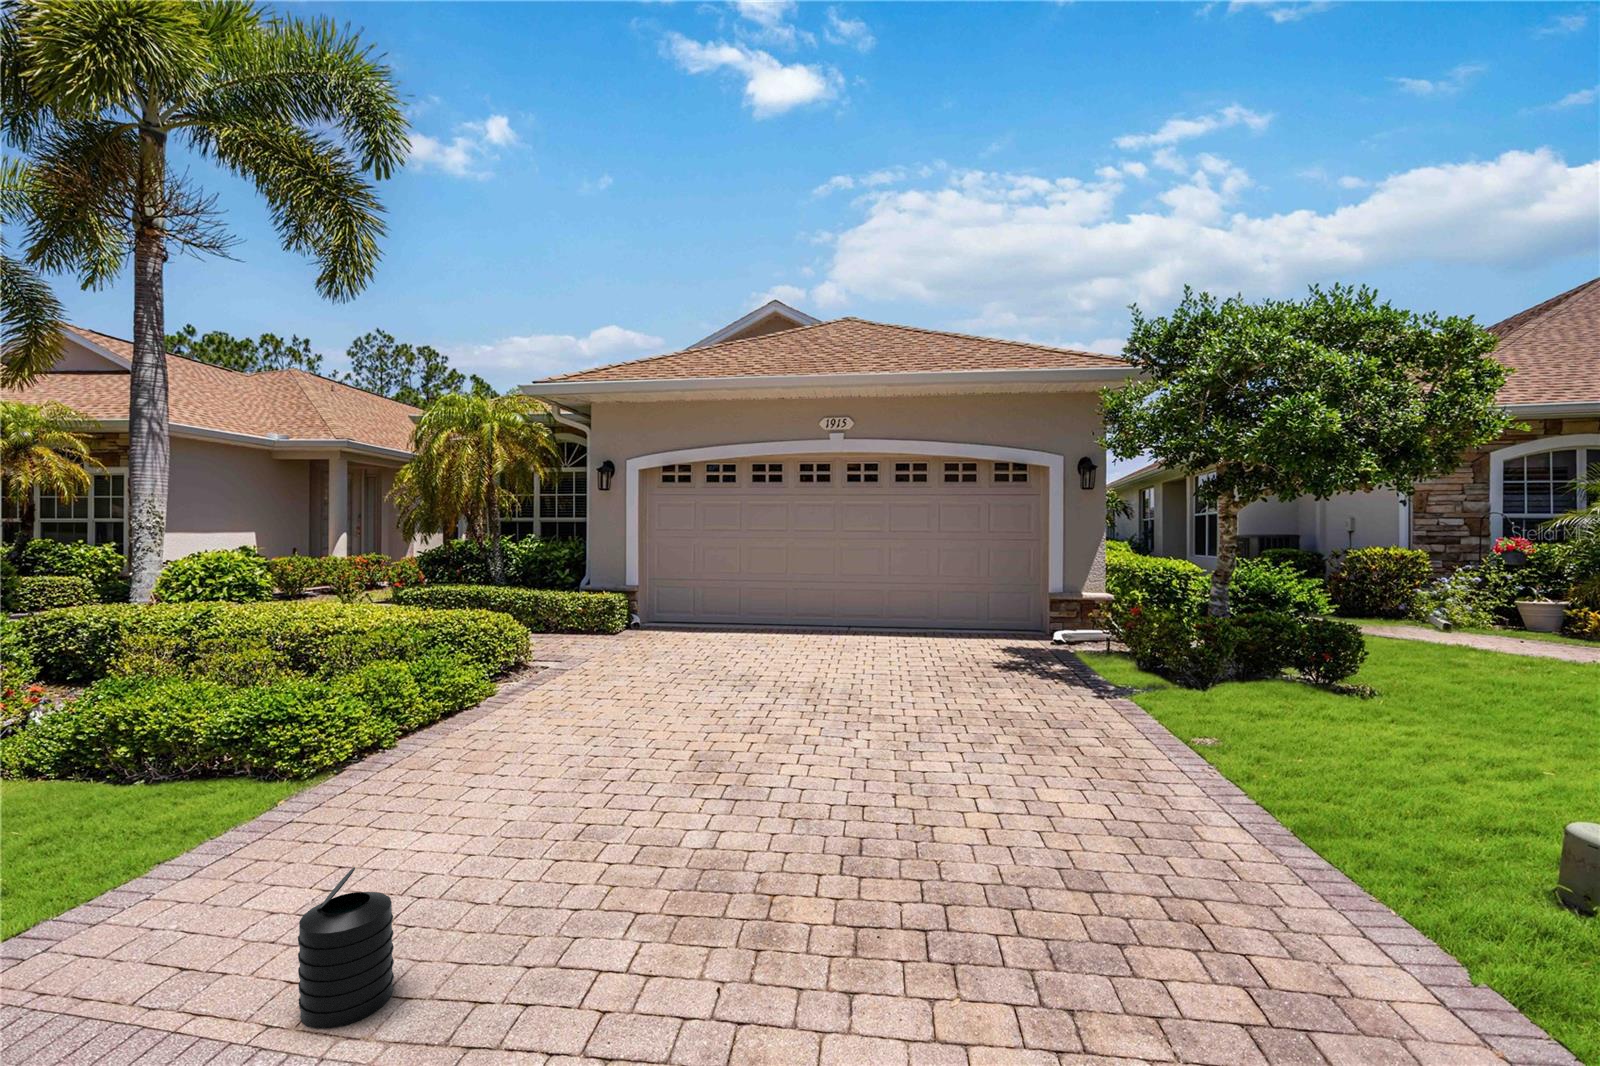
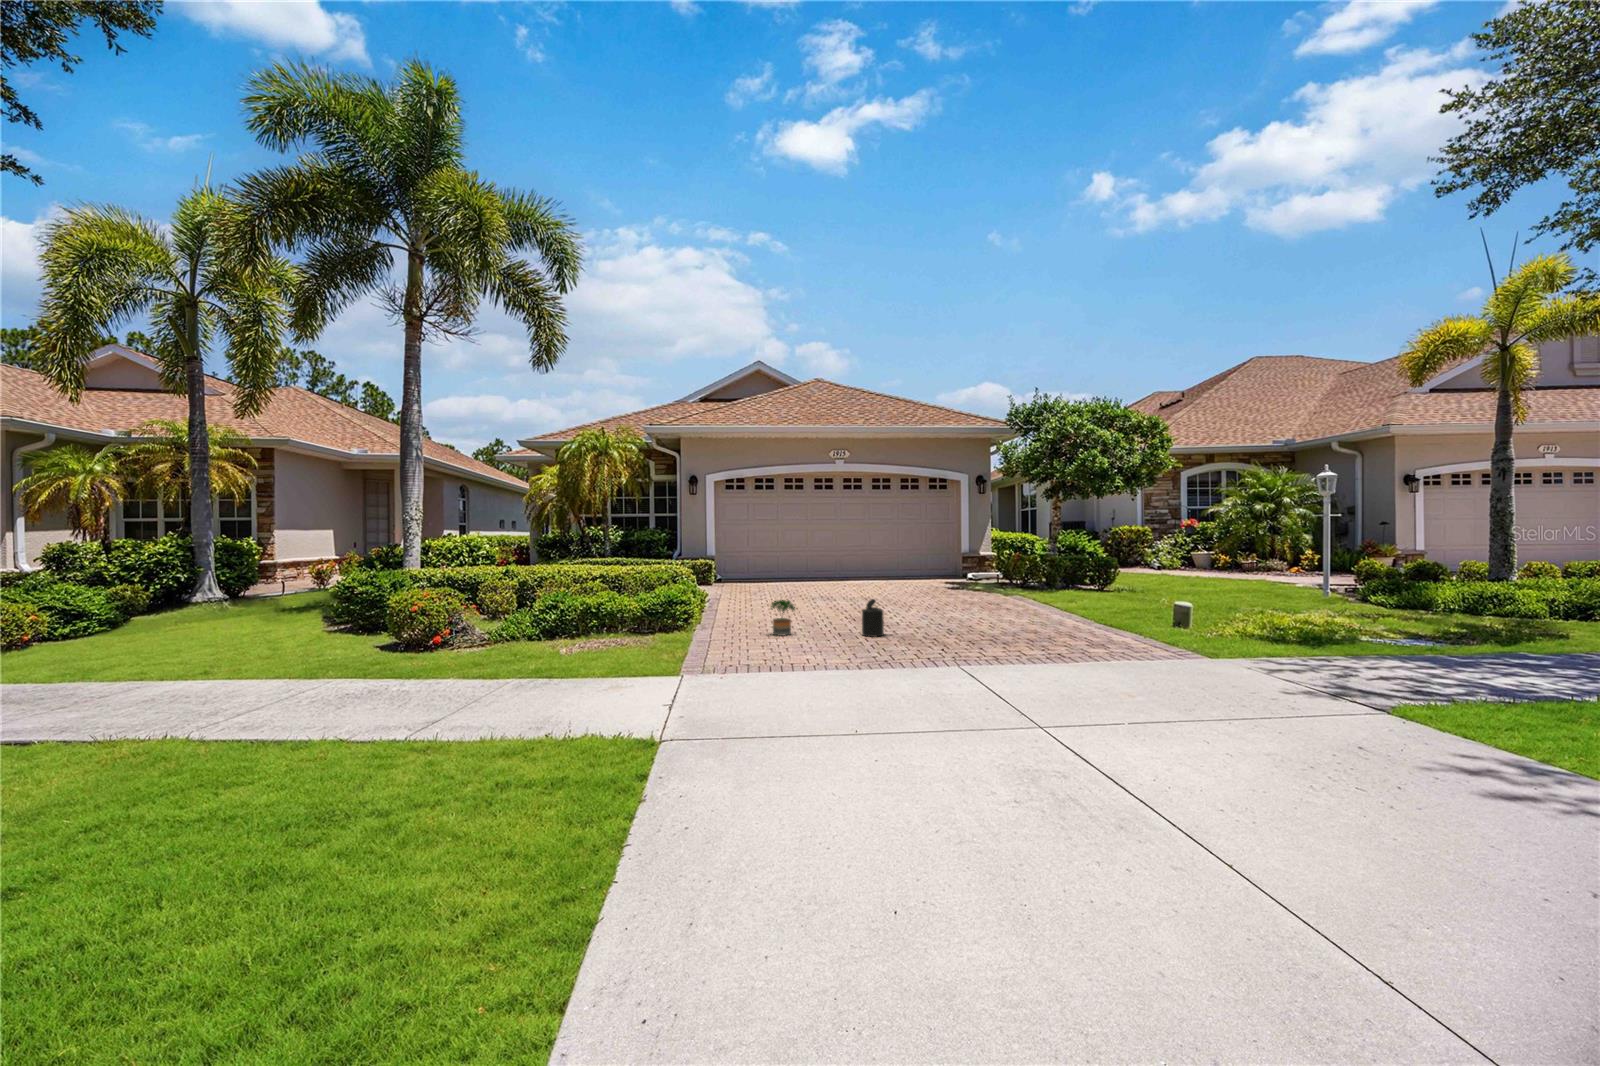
potted tree: none [97,815,195,949] -> present [771,600,795,636]

